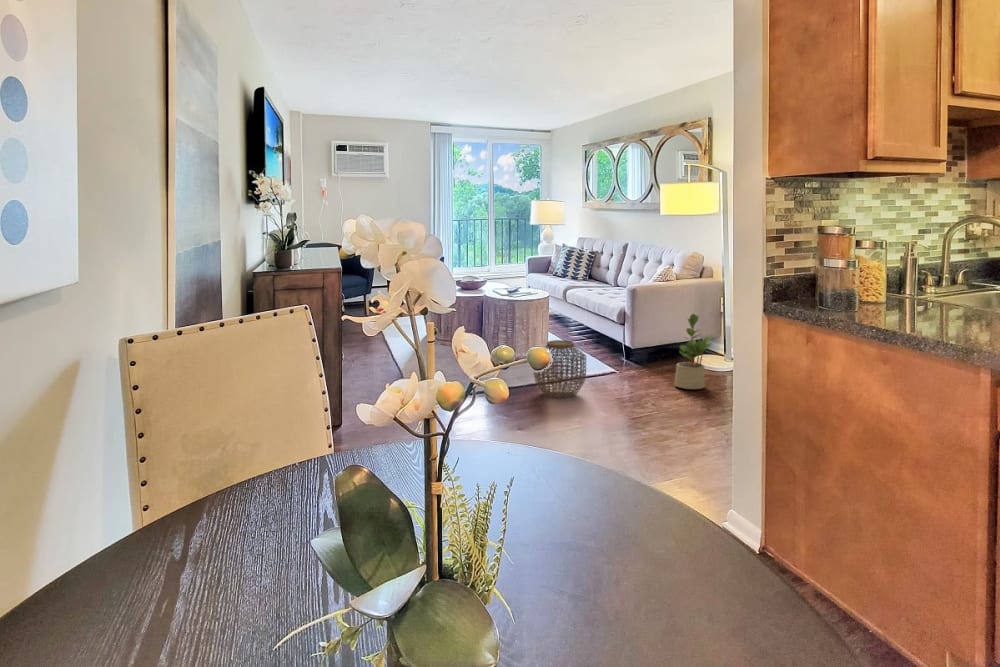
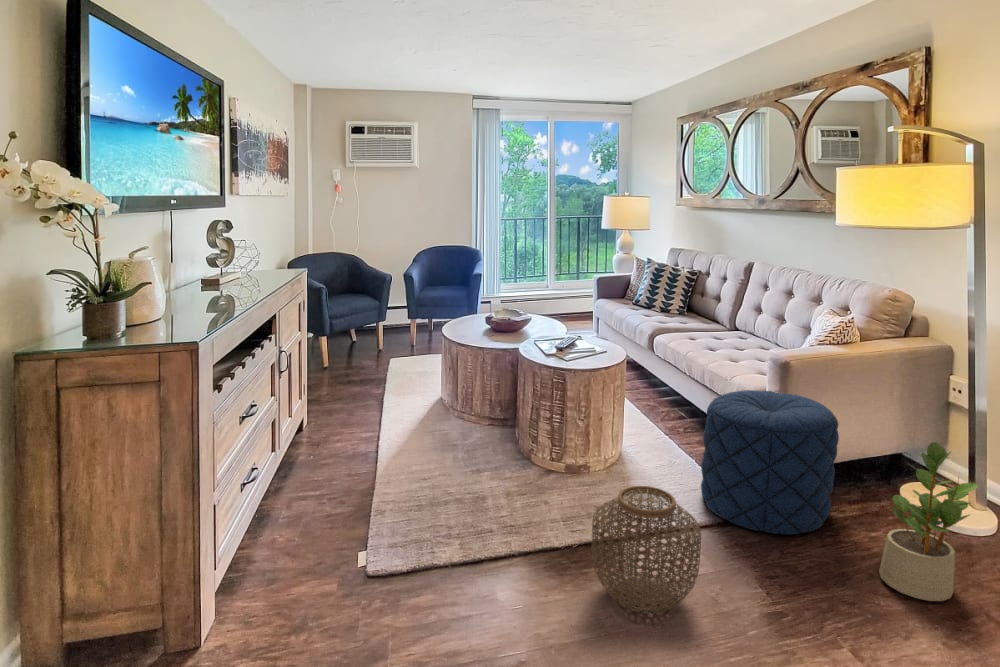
pouf: none [592,307,660,376] -> present [701,390,839,535]

